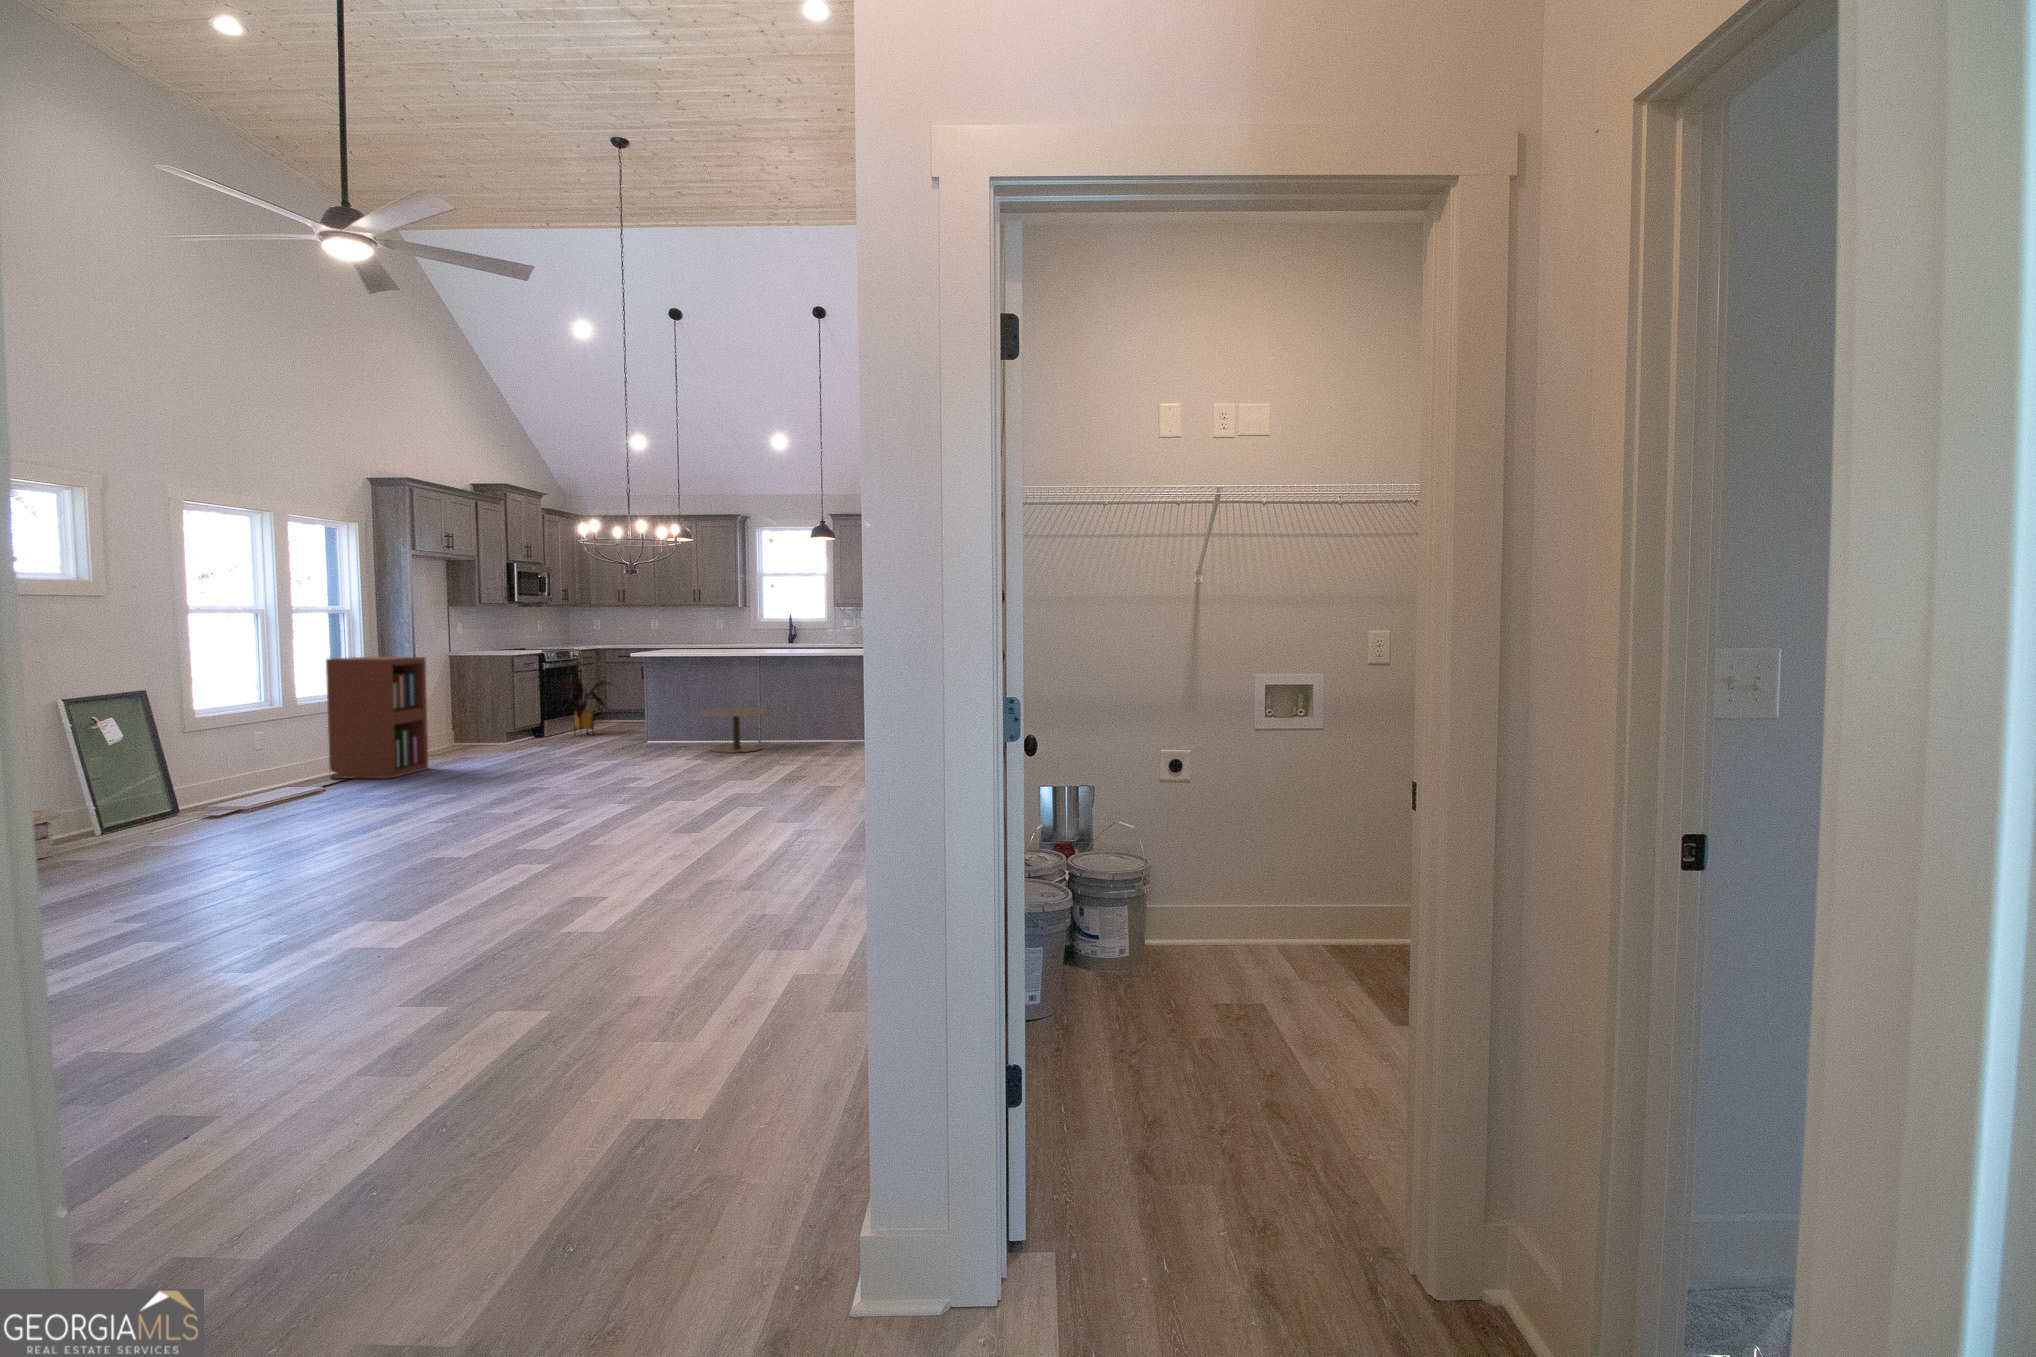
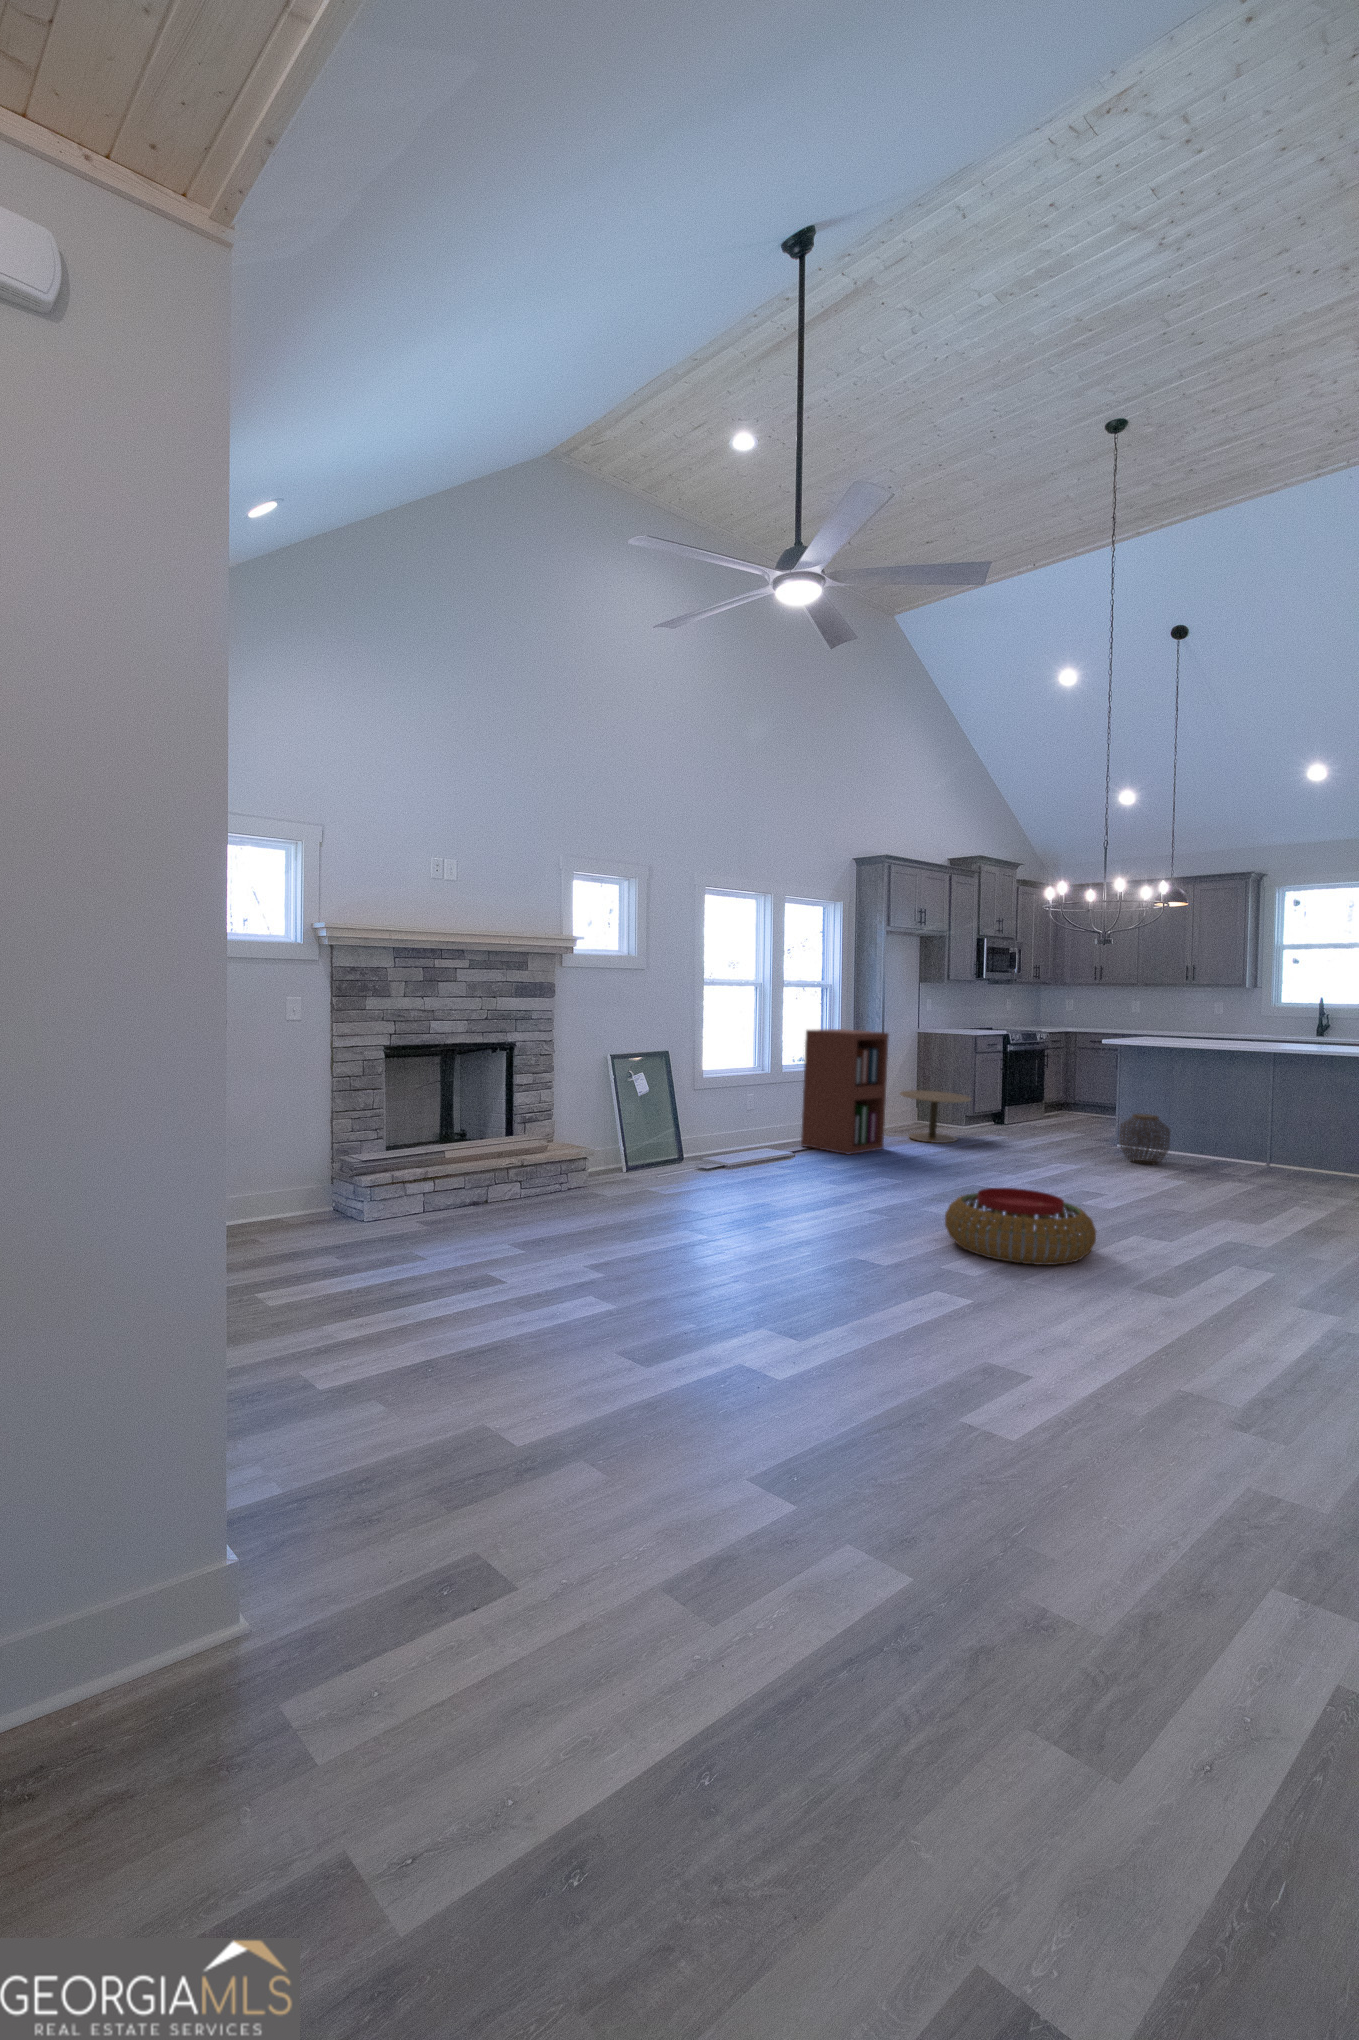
house plant: present [563,678,606,735] -> none [1011,1065,1089,1133]
side table: present [702,708,768,753] -> present [900,1090,971,1143]
woven basket: none [648,709,687,748] -> present [1119,1114,1170,1164]
pouf: none [517,773,645,830] -> present [945,1188,1096,1265]

